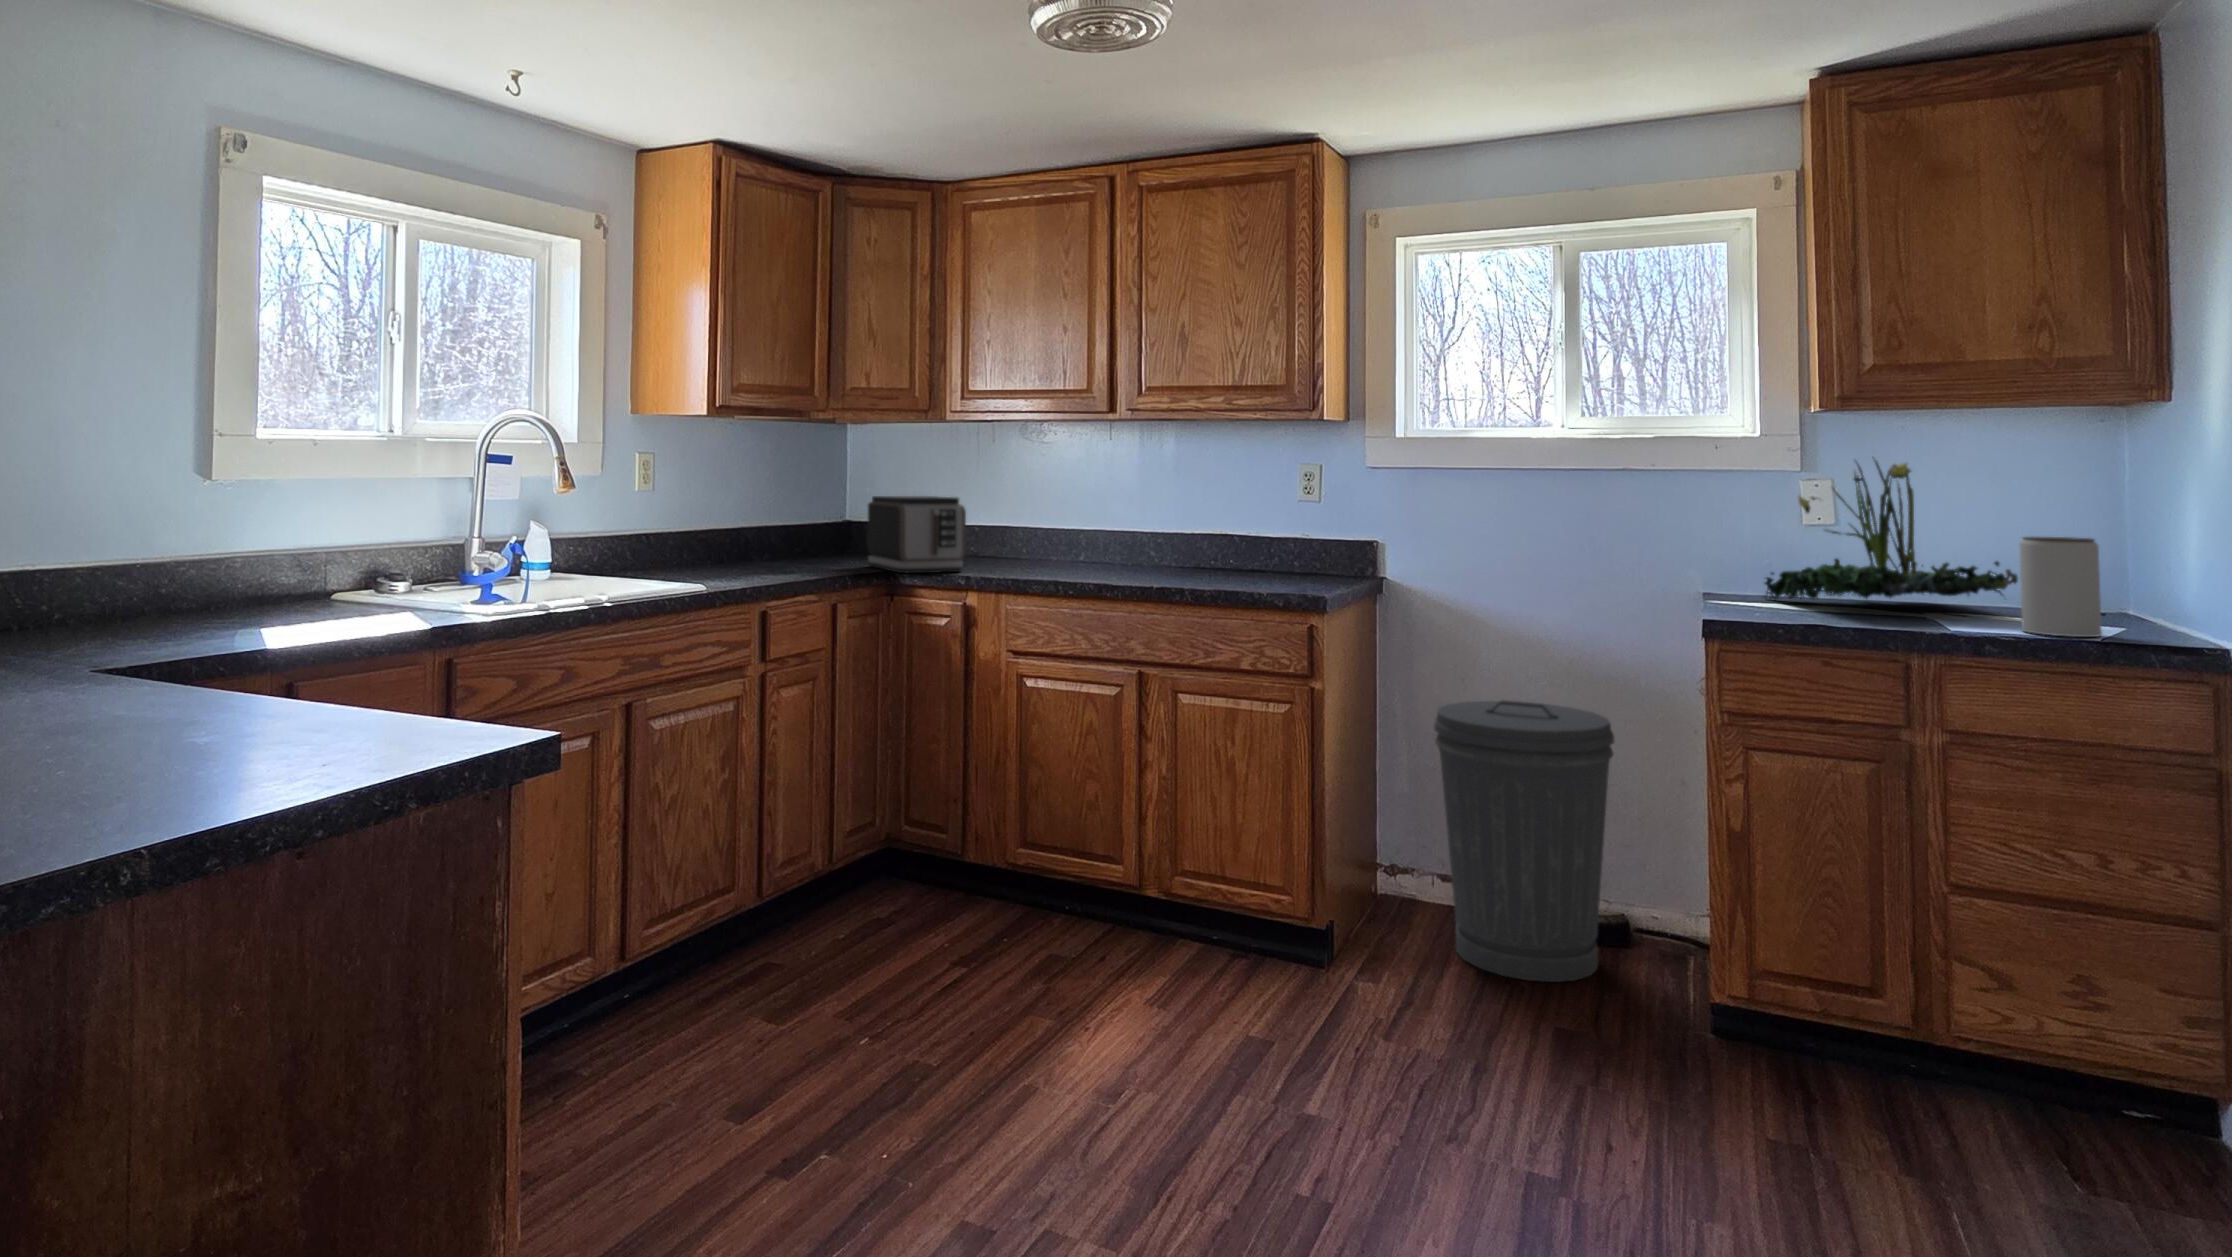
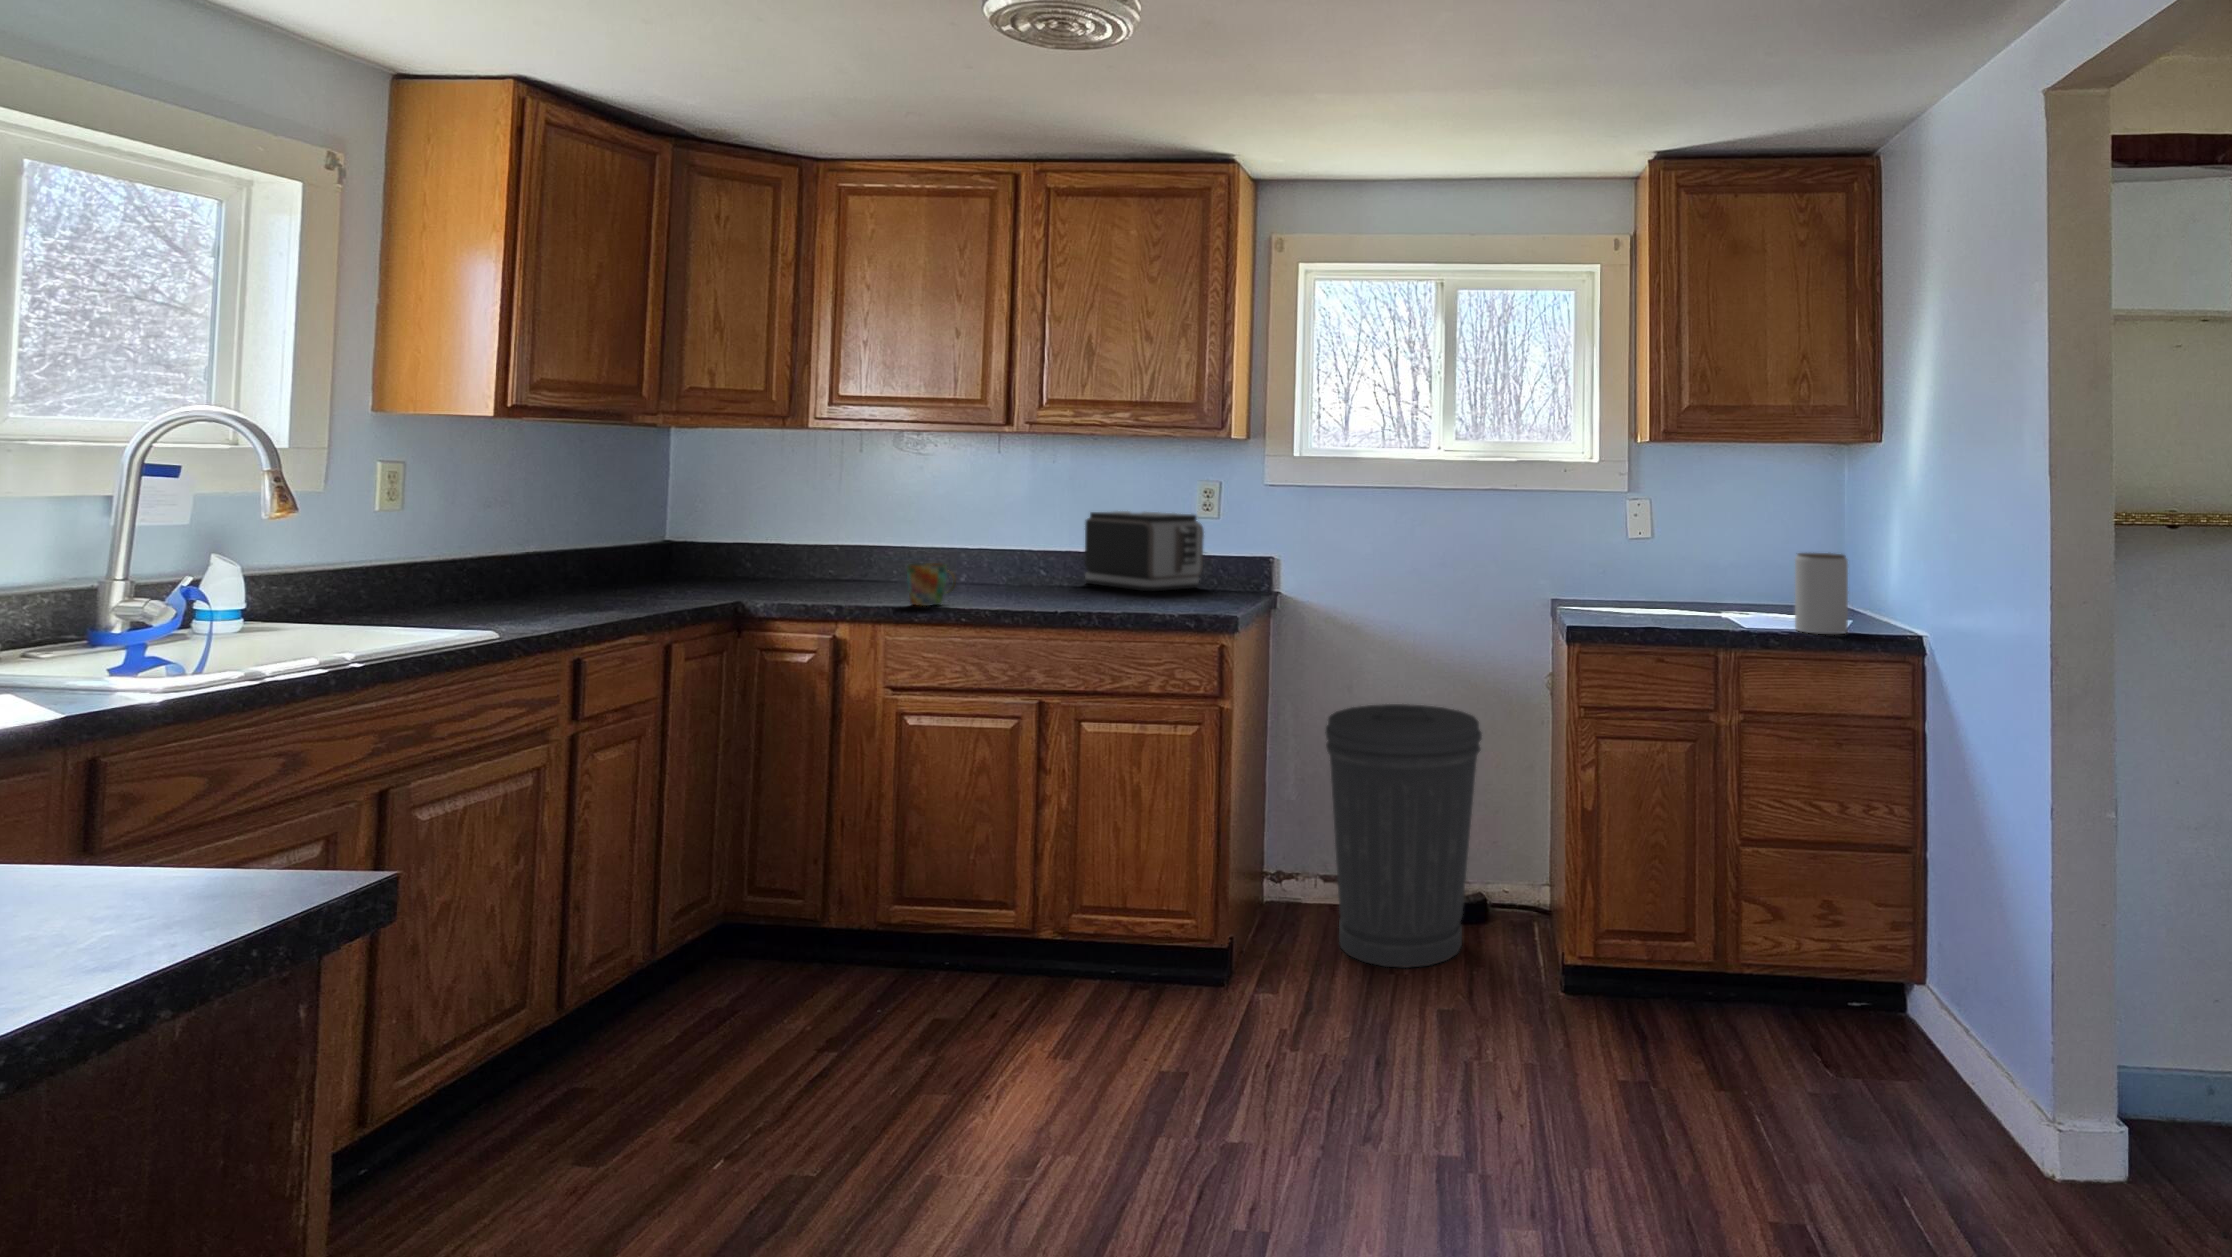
plant: present [1765,458,2018,599] -> none [1598,483,1787,605]
toaster: present [867,496,966,573] -> present [1084,511,1204,591]
mug: none [1022,541,1066,579] -> present [907,563,956,606]

